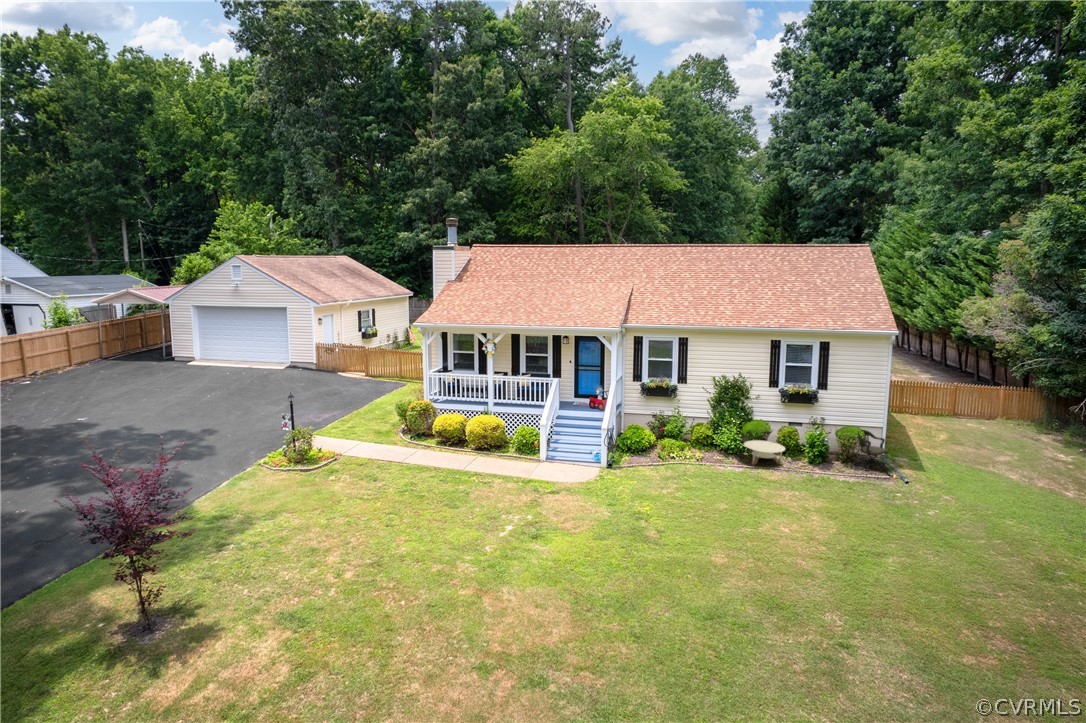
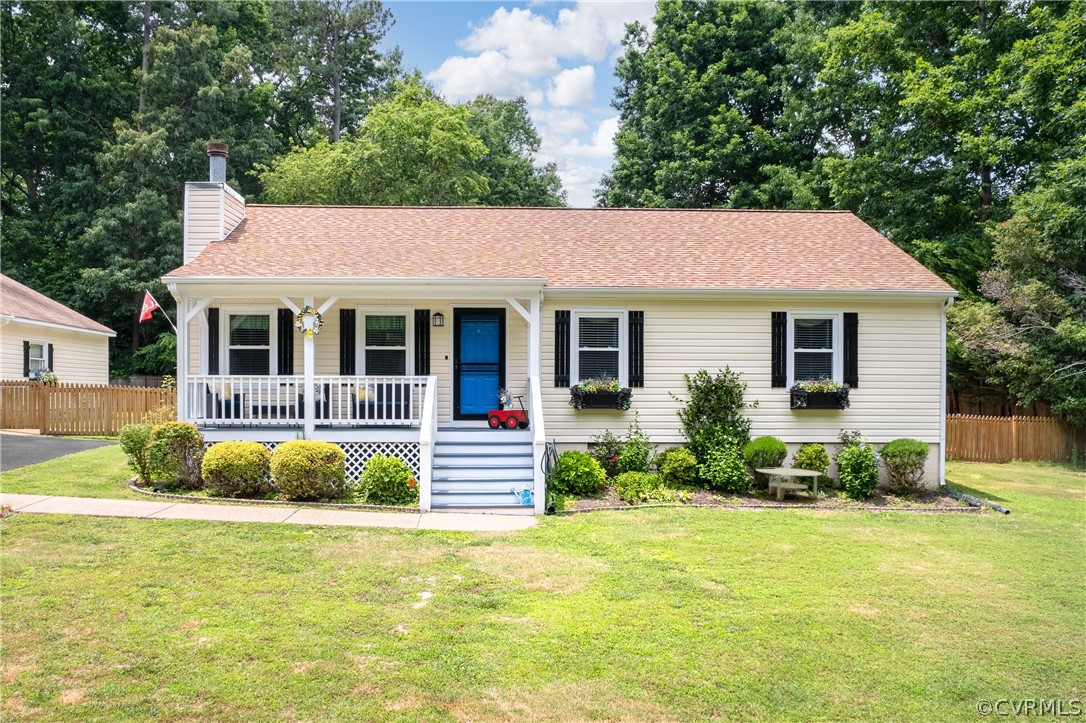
chair: present [854,430,888,472] -> none [910,442,962,501]

